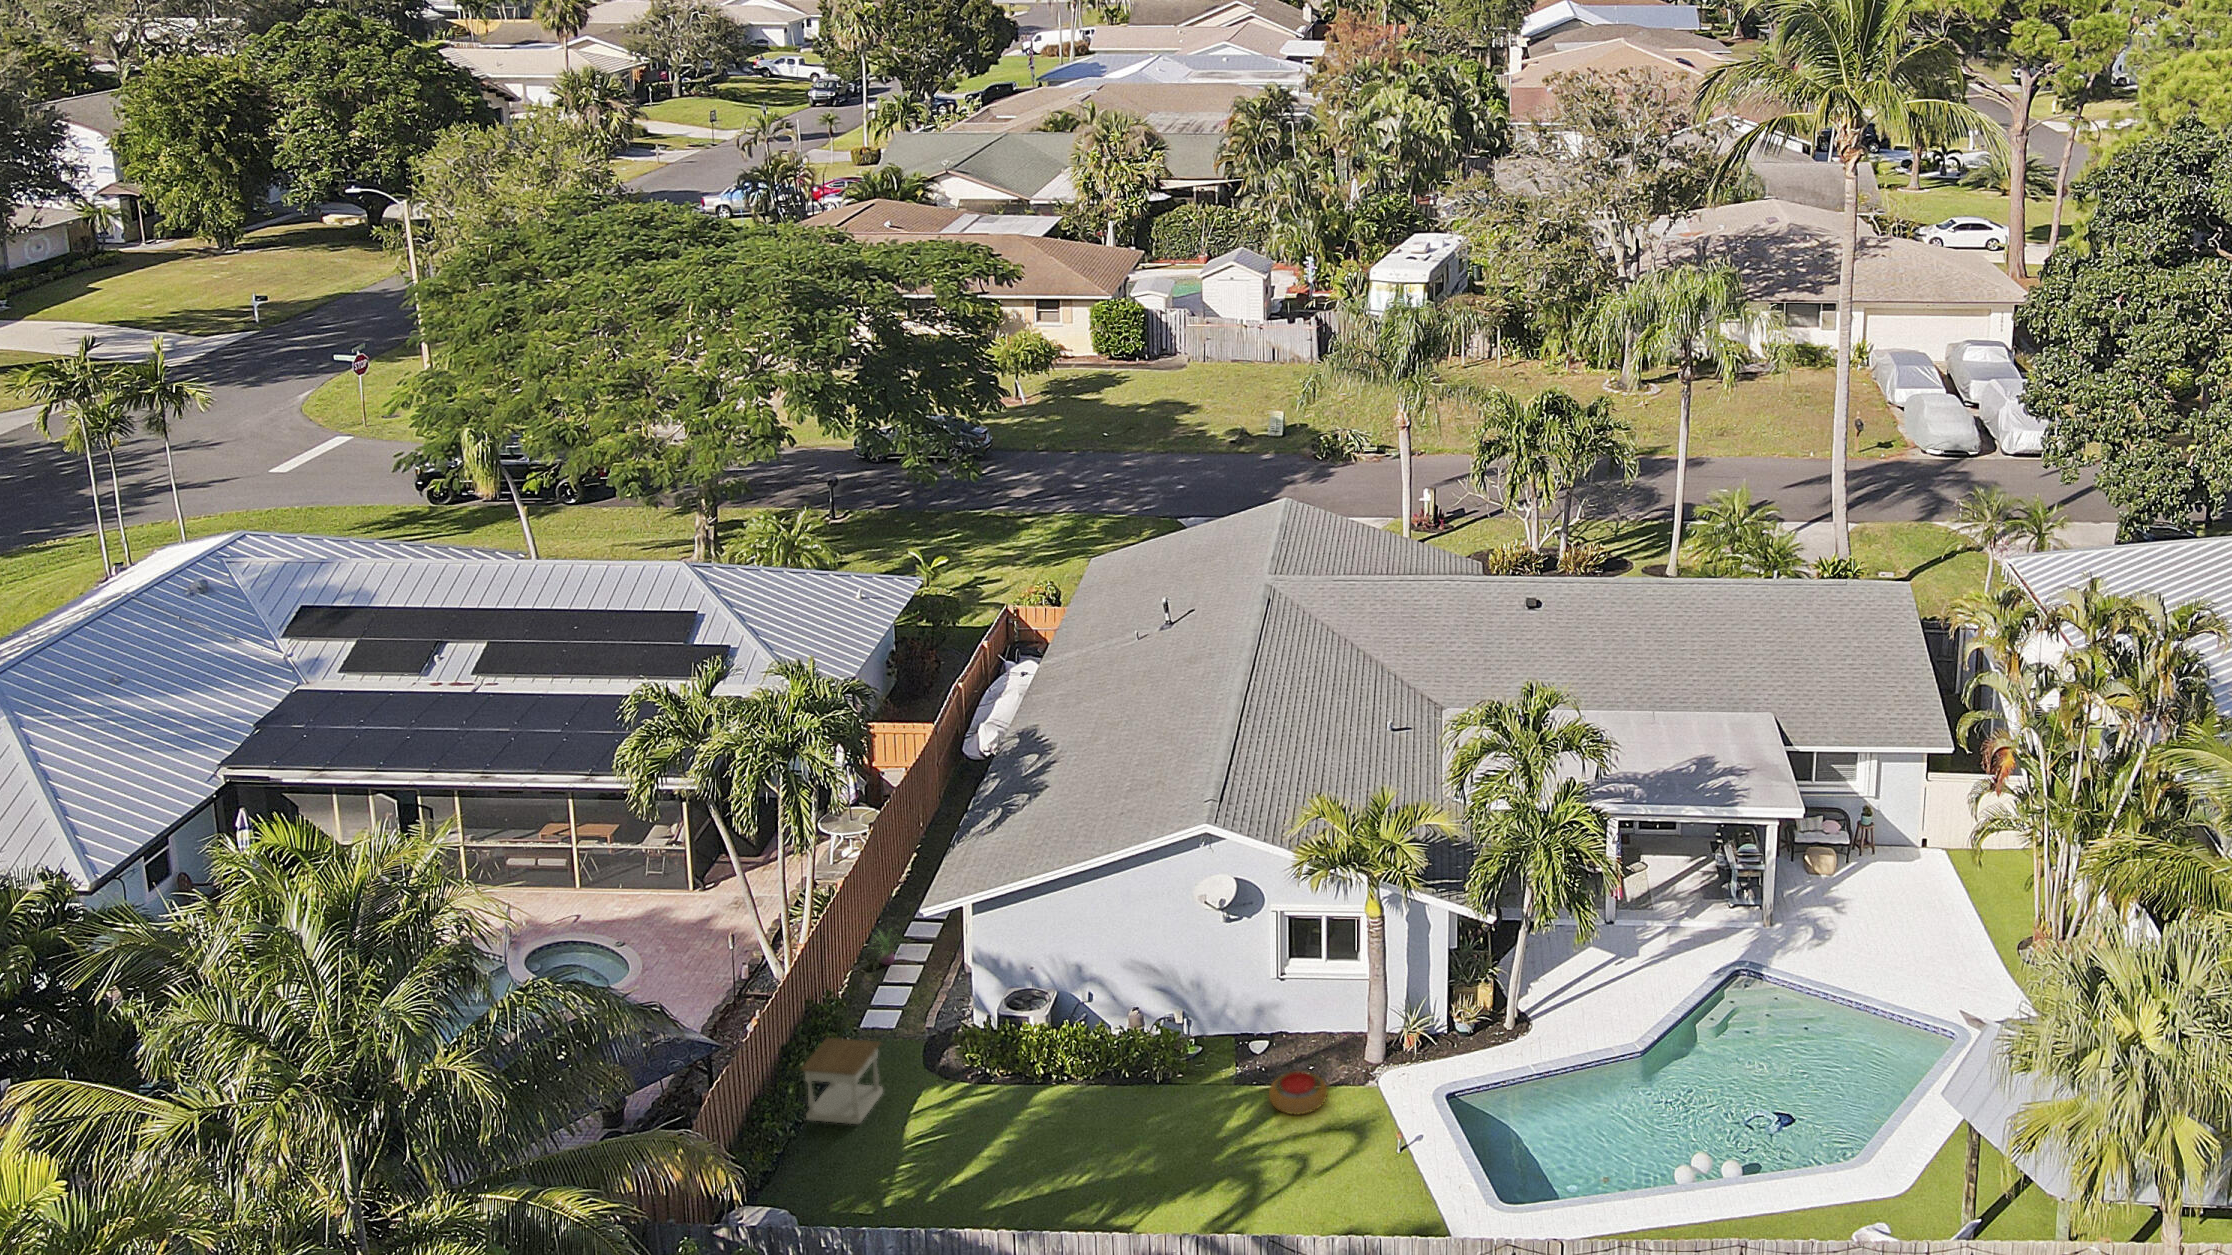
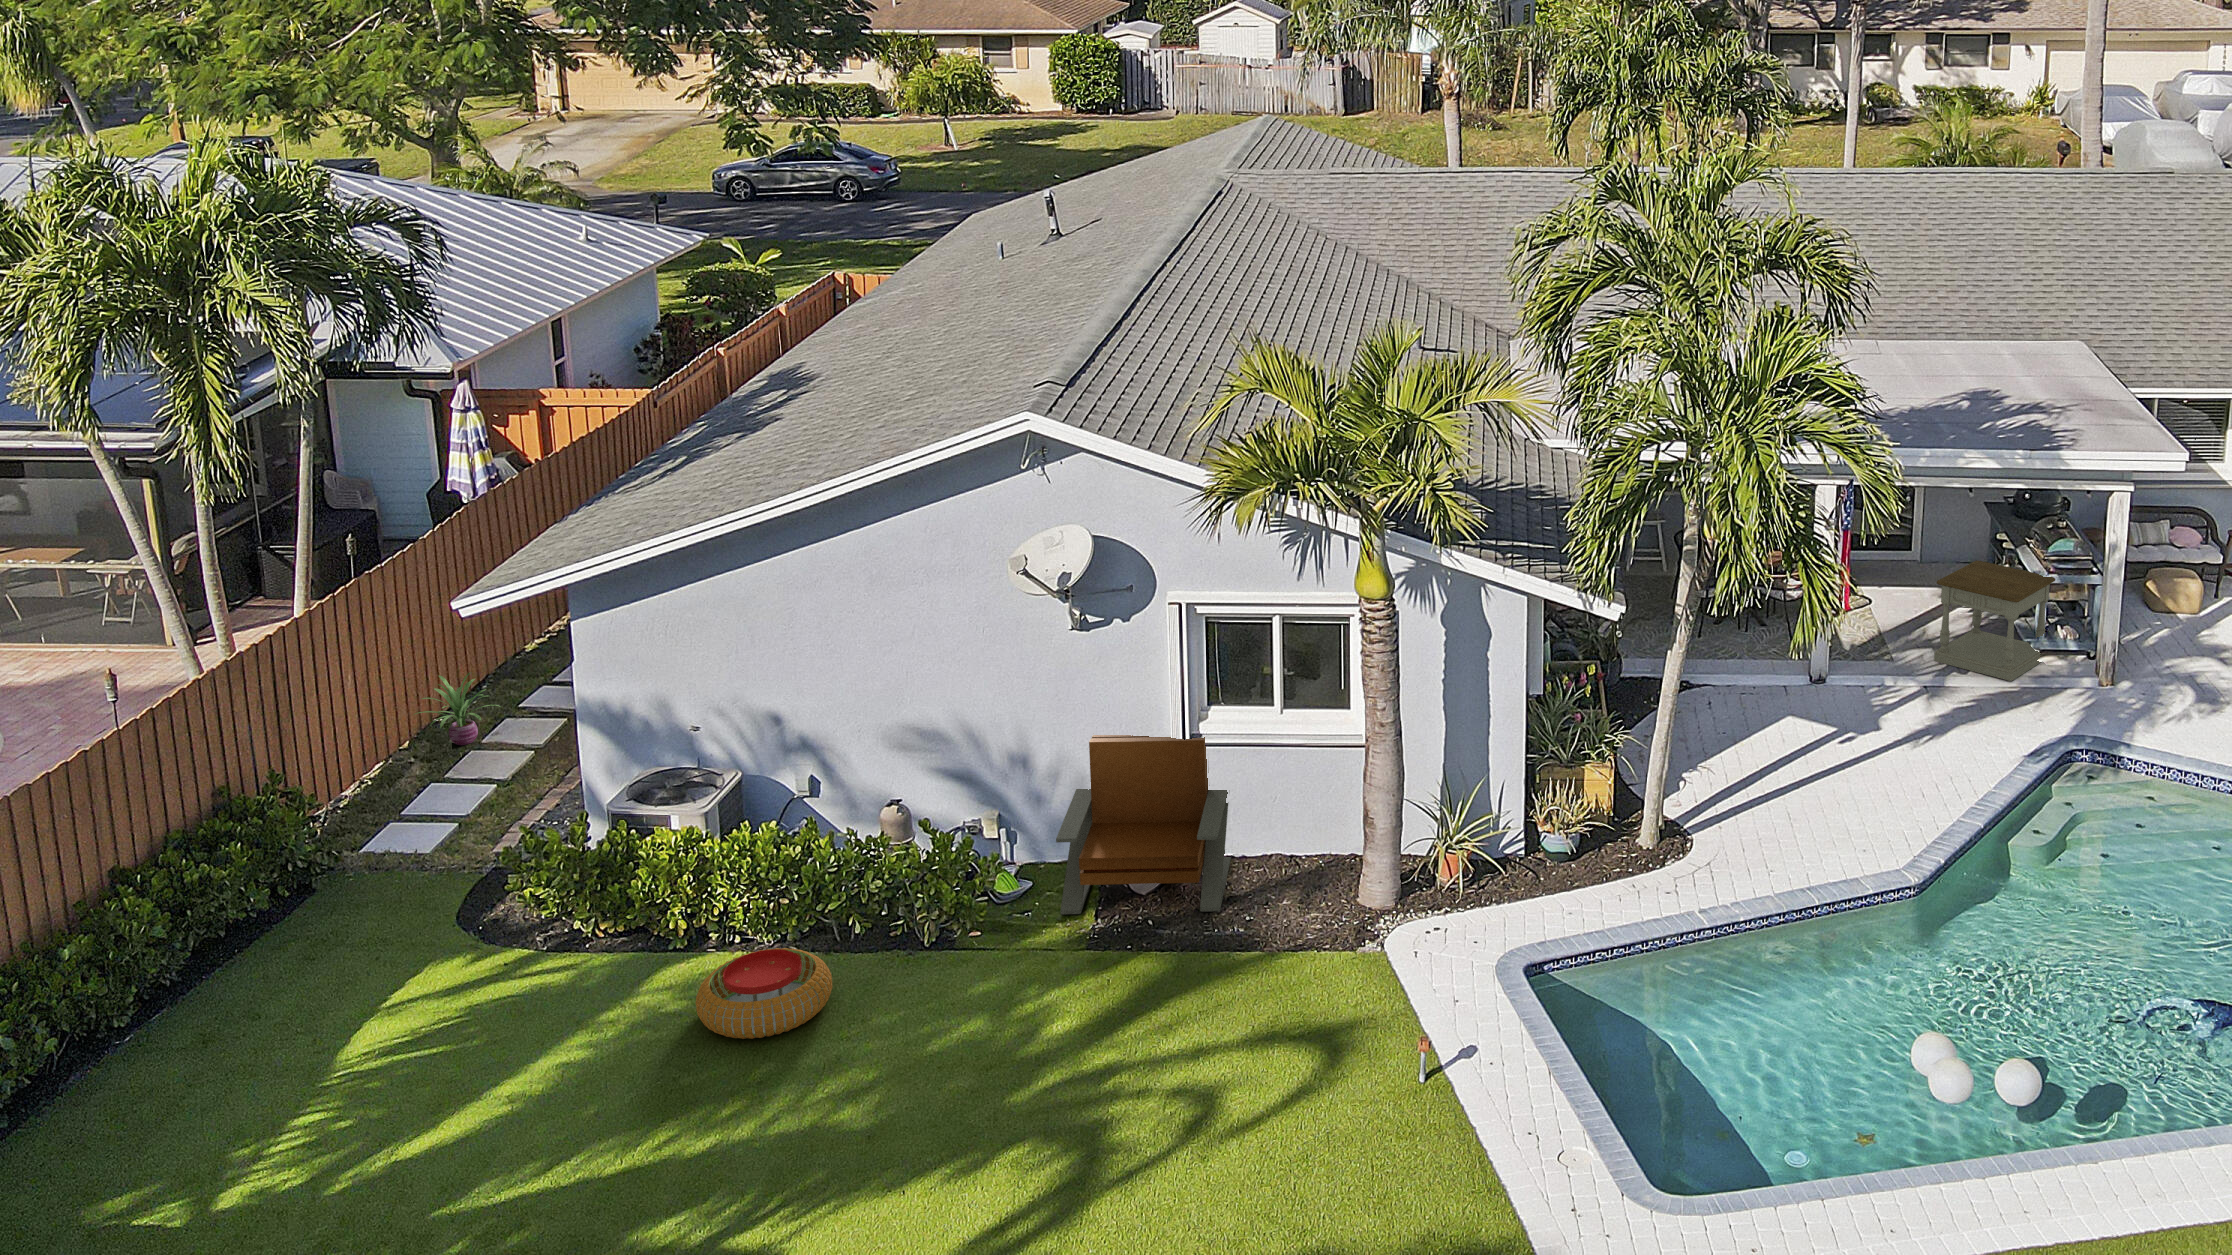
lounge chair: none [1220,972,1301,1067] -> present [1056,735,1231,914]
side table: present [801,1038,883,1124] -> present [1934,561,2055,681]
pouf: present [1269,1072,1328,1115] -> present [695,948,832,1039]

